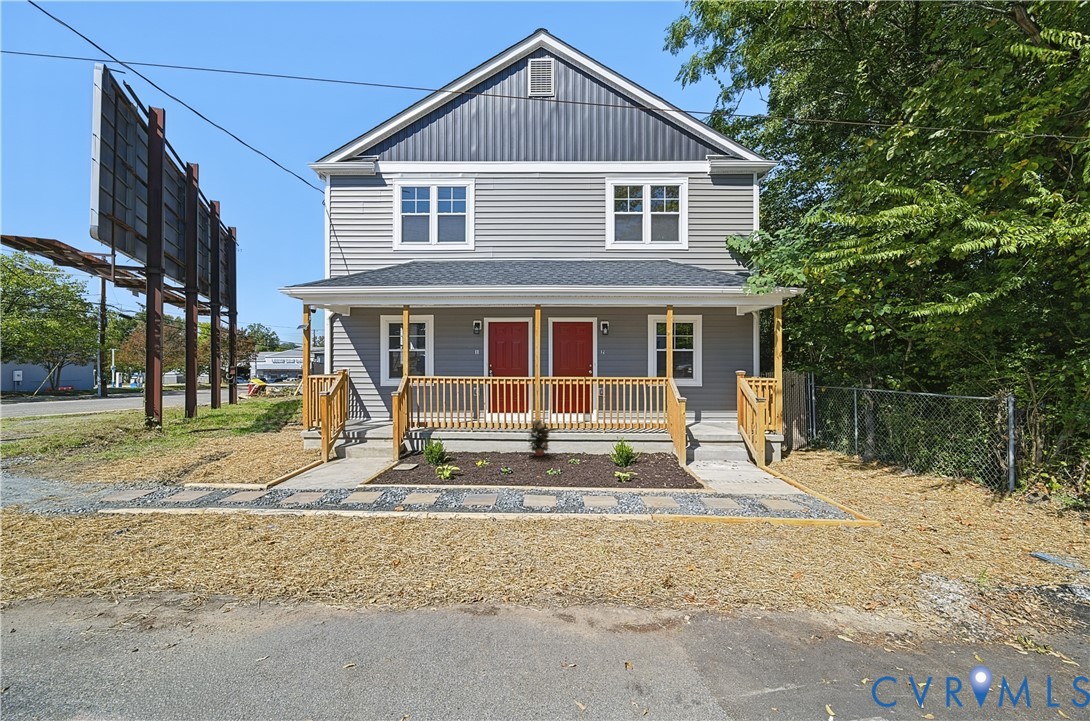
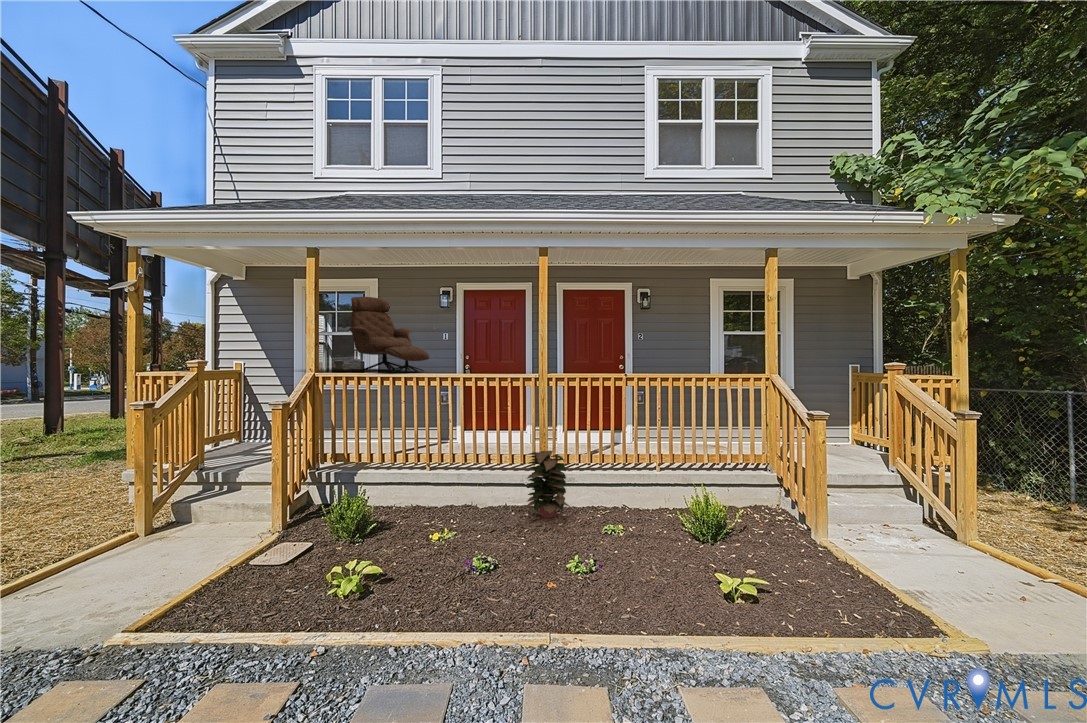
lounge chair: none [418,328,469,376] -> present [349,297,430,372]

